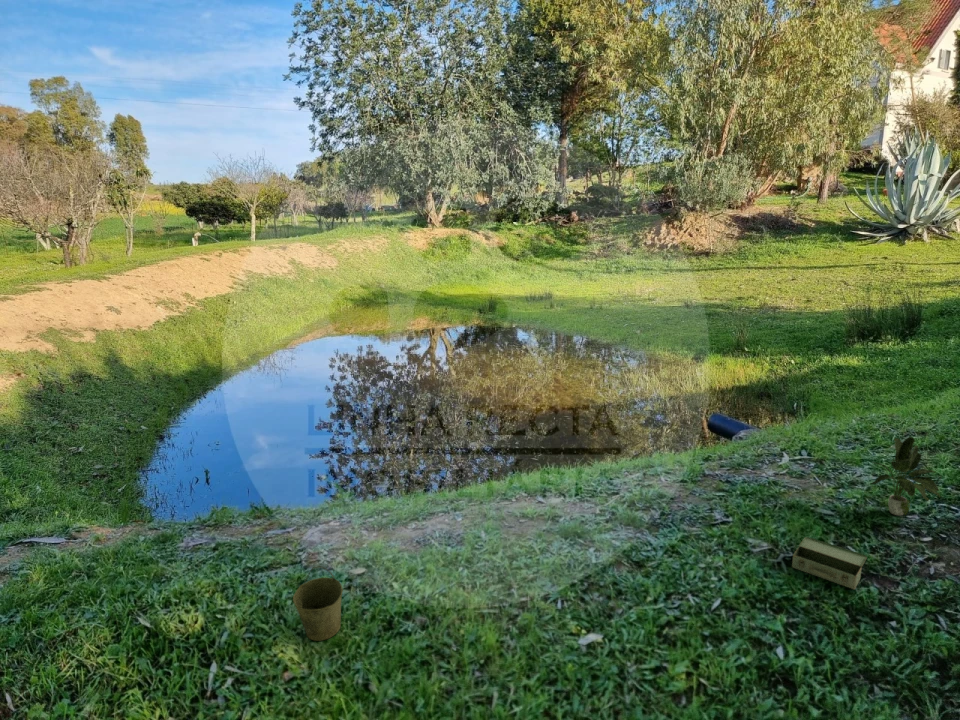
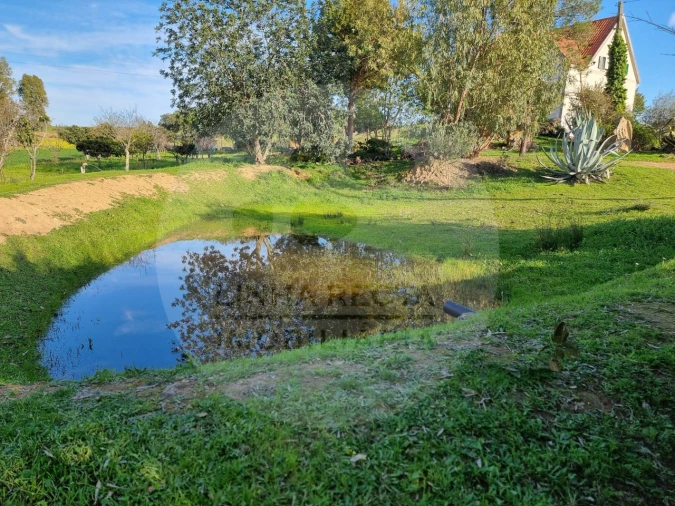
toolbox: present [792,537,867,589] -> none [489,386,534,420]
bucket: present [293,566,343,641] -> none [156,413,191,465]

